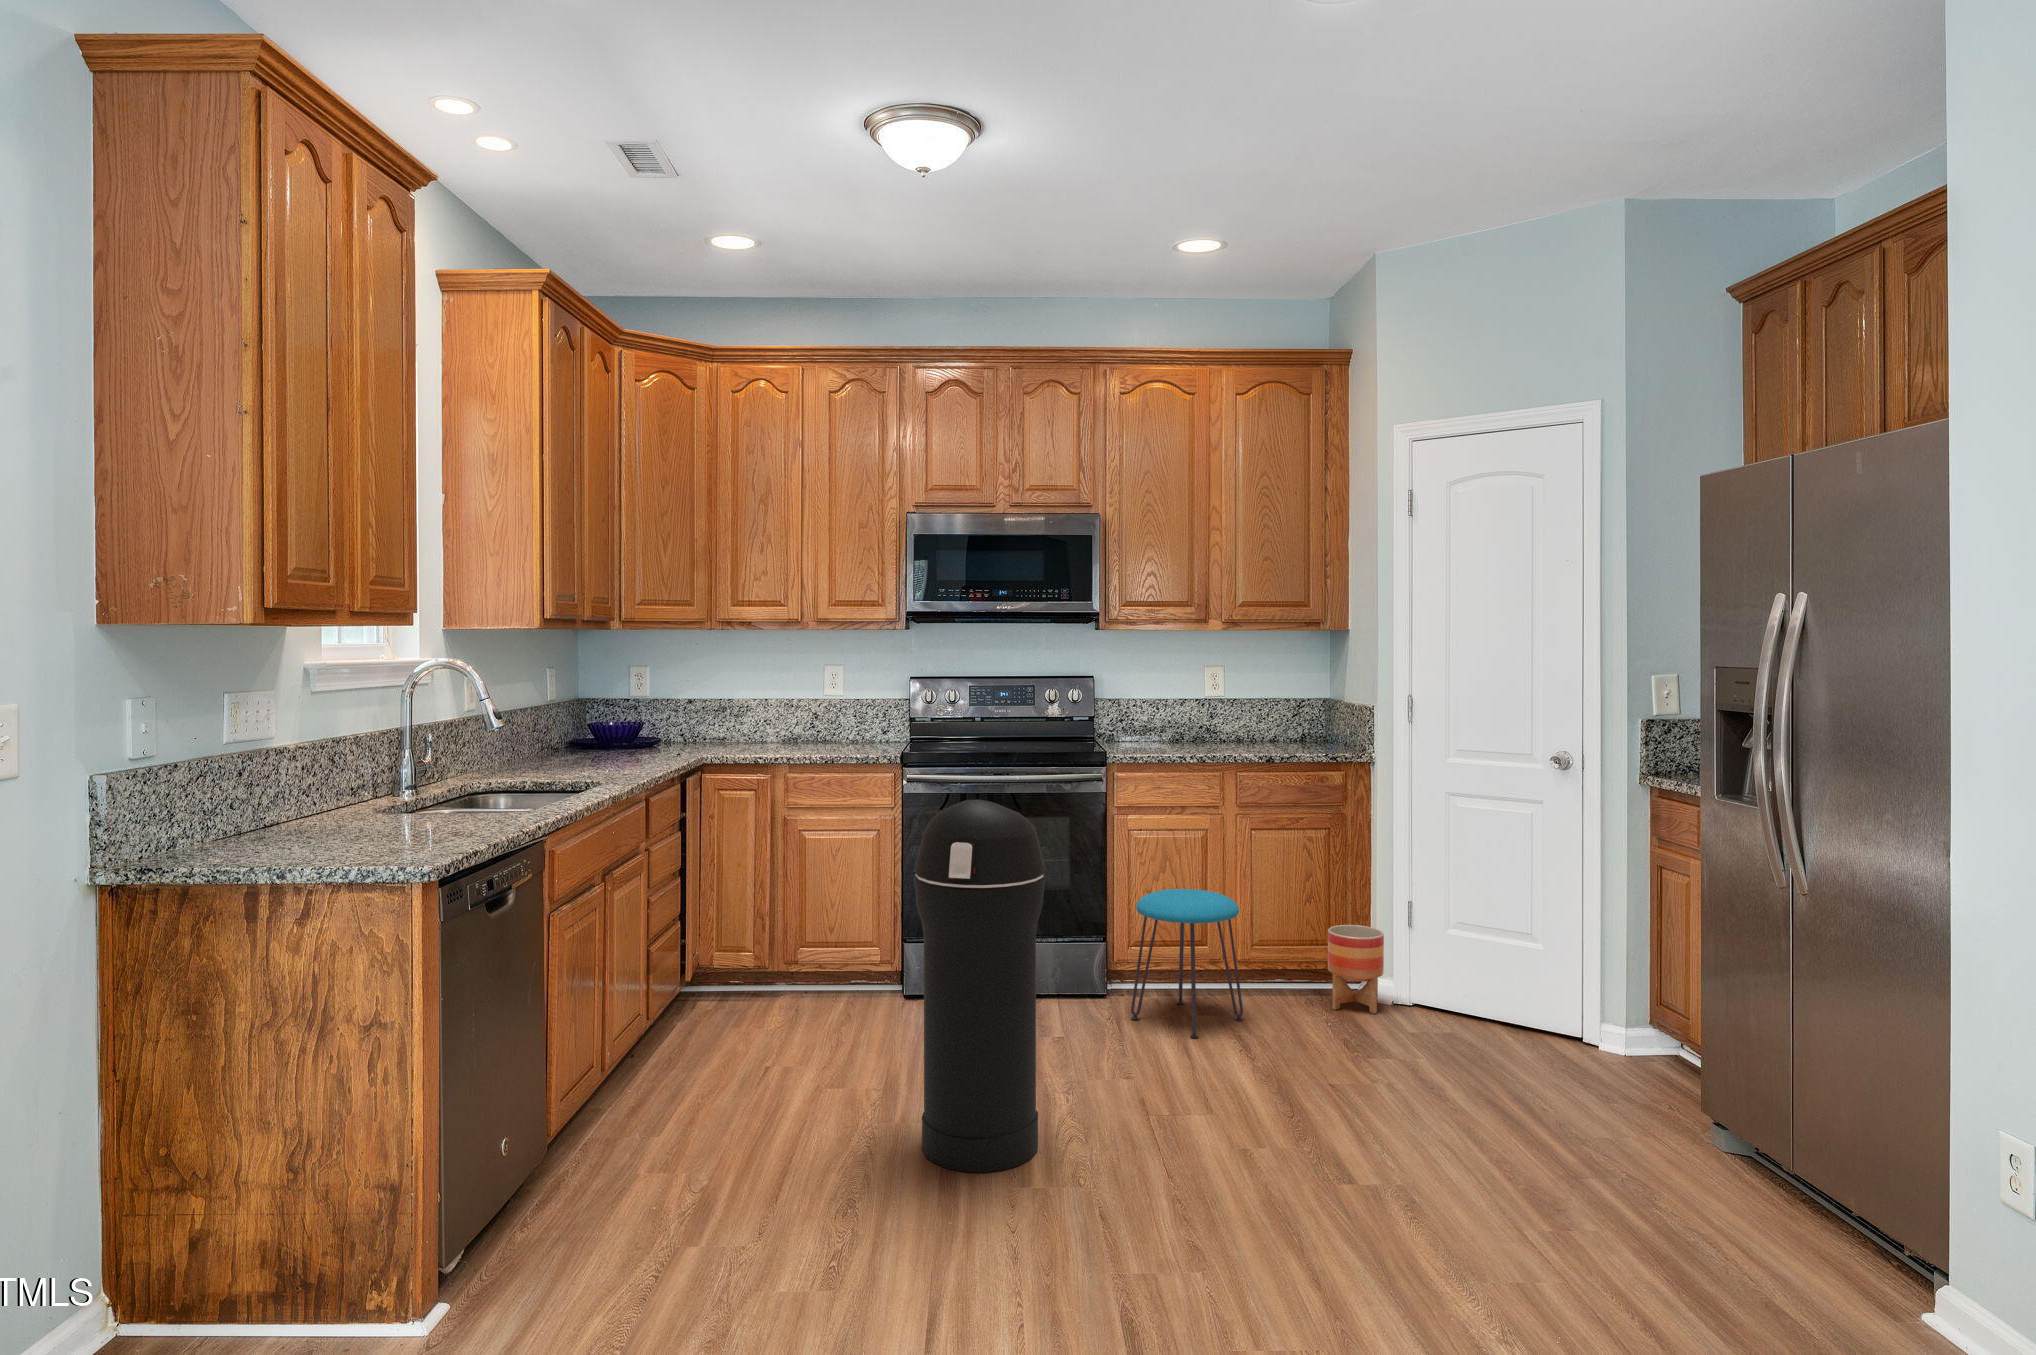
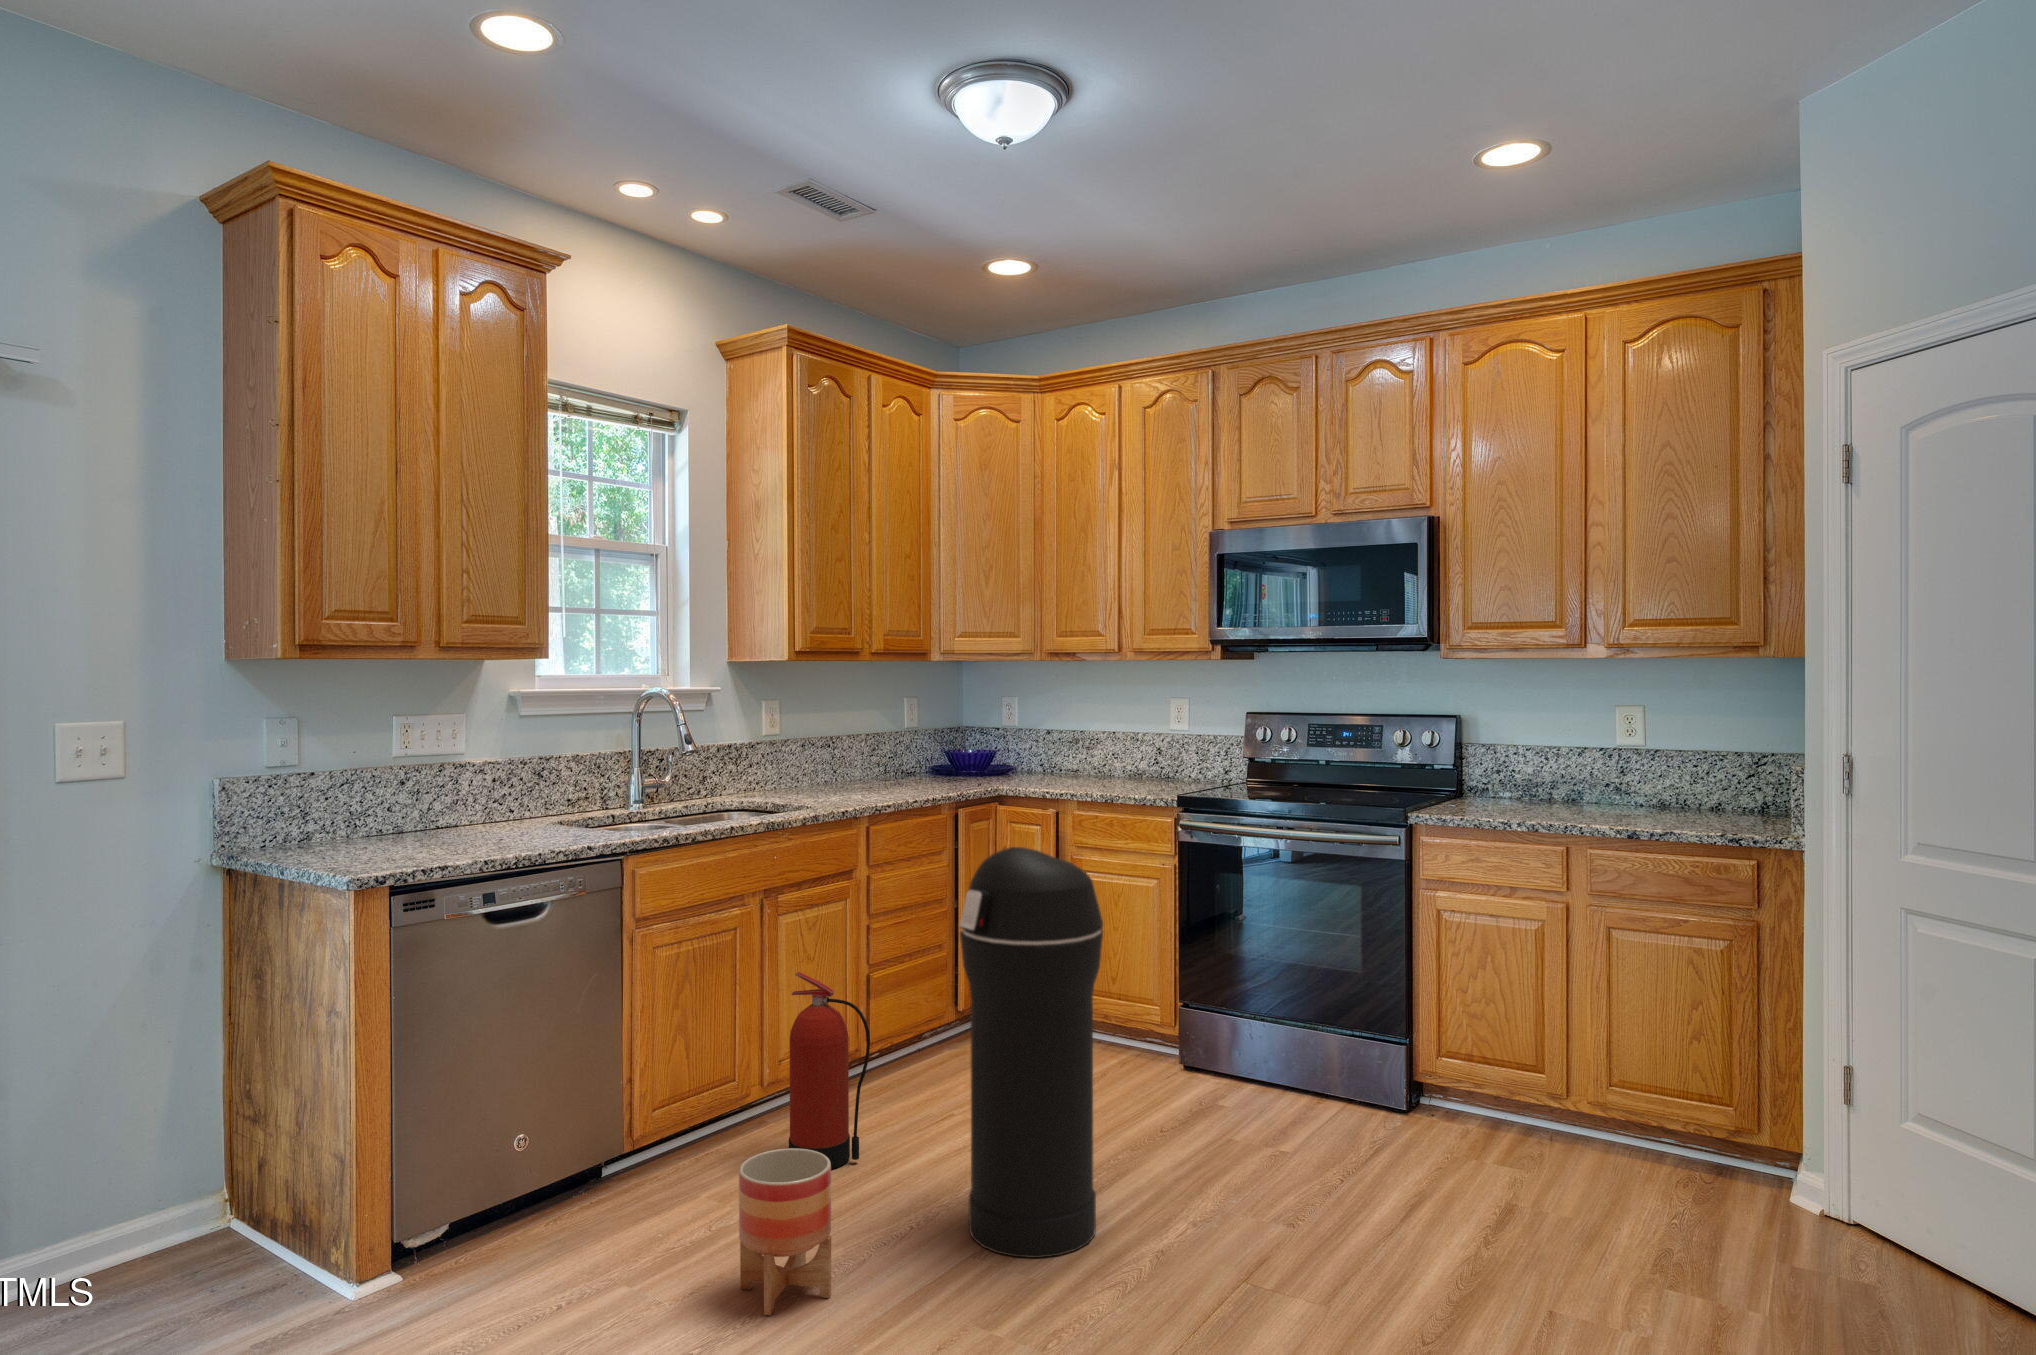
stool: present [1131,889,1243,1038] -> none [1392,992,1539,1188]
planter: present [1328,925,1384,1014] -> present [739,1148,831,1315]
fire extinguisher: none [673,957,762,1162] -> present [789,972,870,1169]

